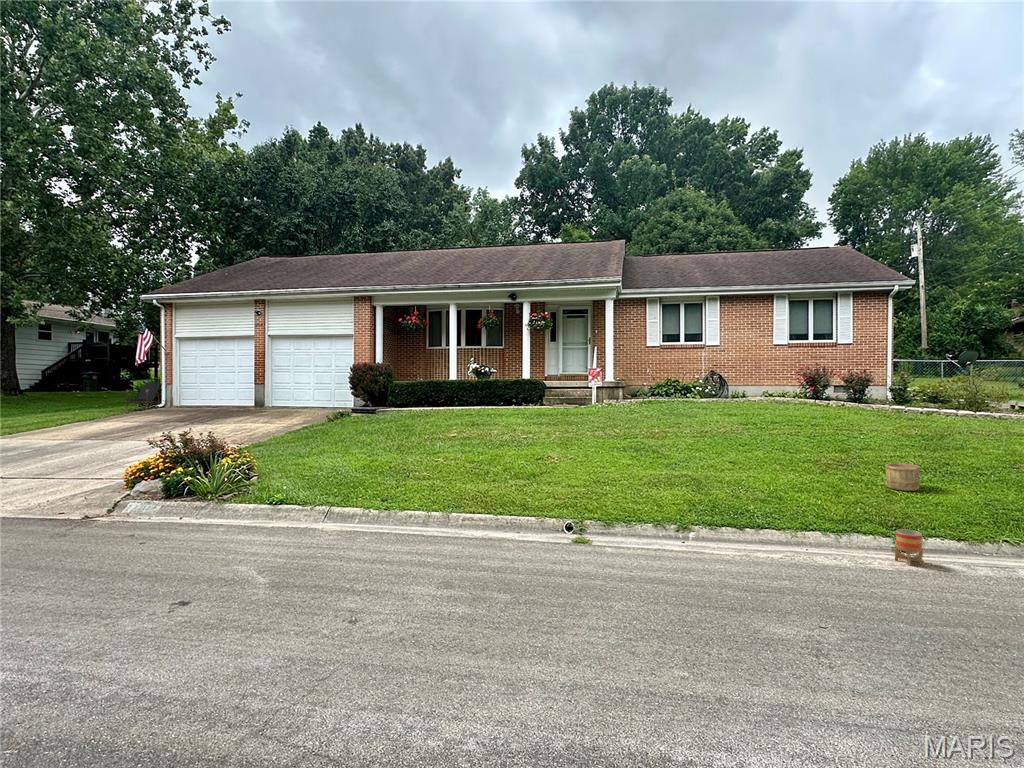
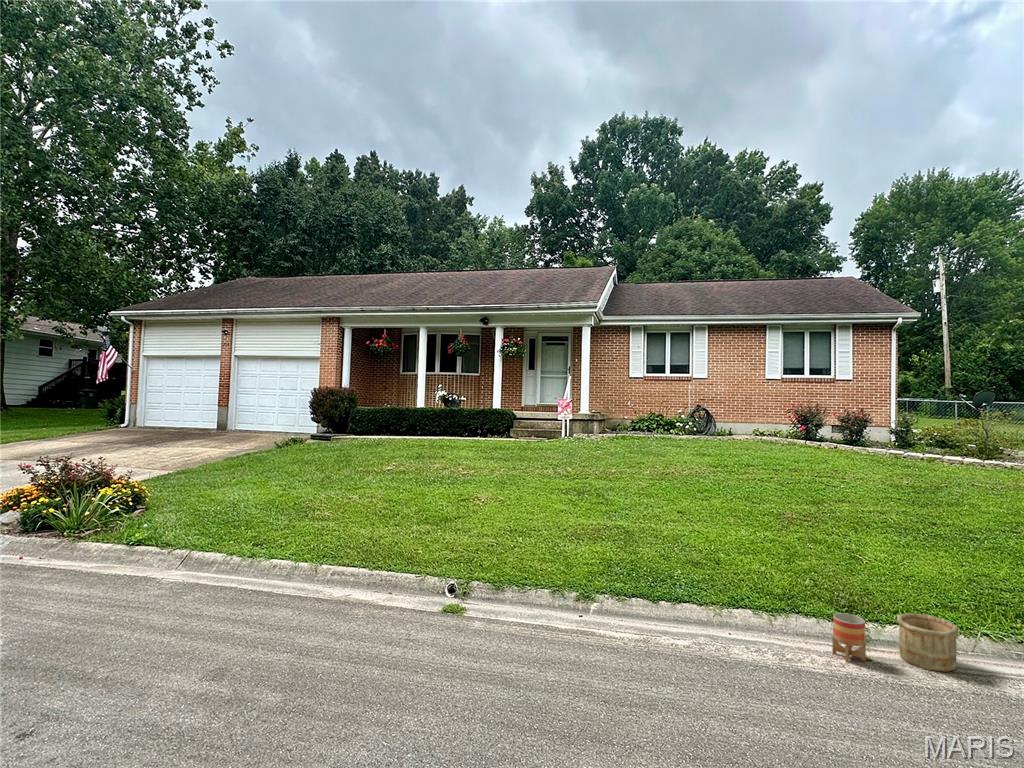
lounge chair: present [125,383,160,409] -> none [81,402,120,430]
wooden bucket: present [885,463,920,491] -> present [897,613,958,672]

